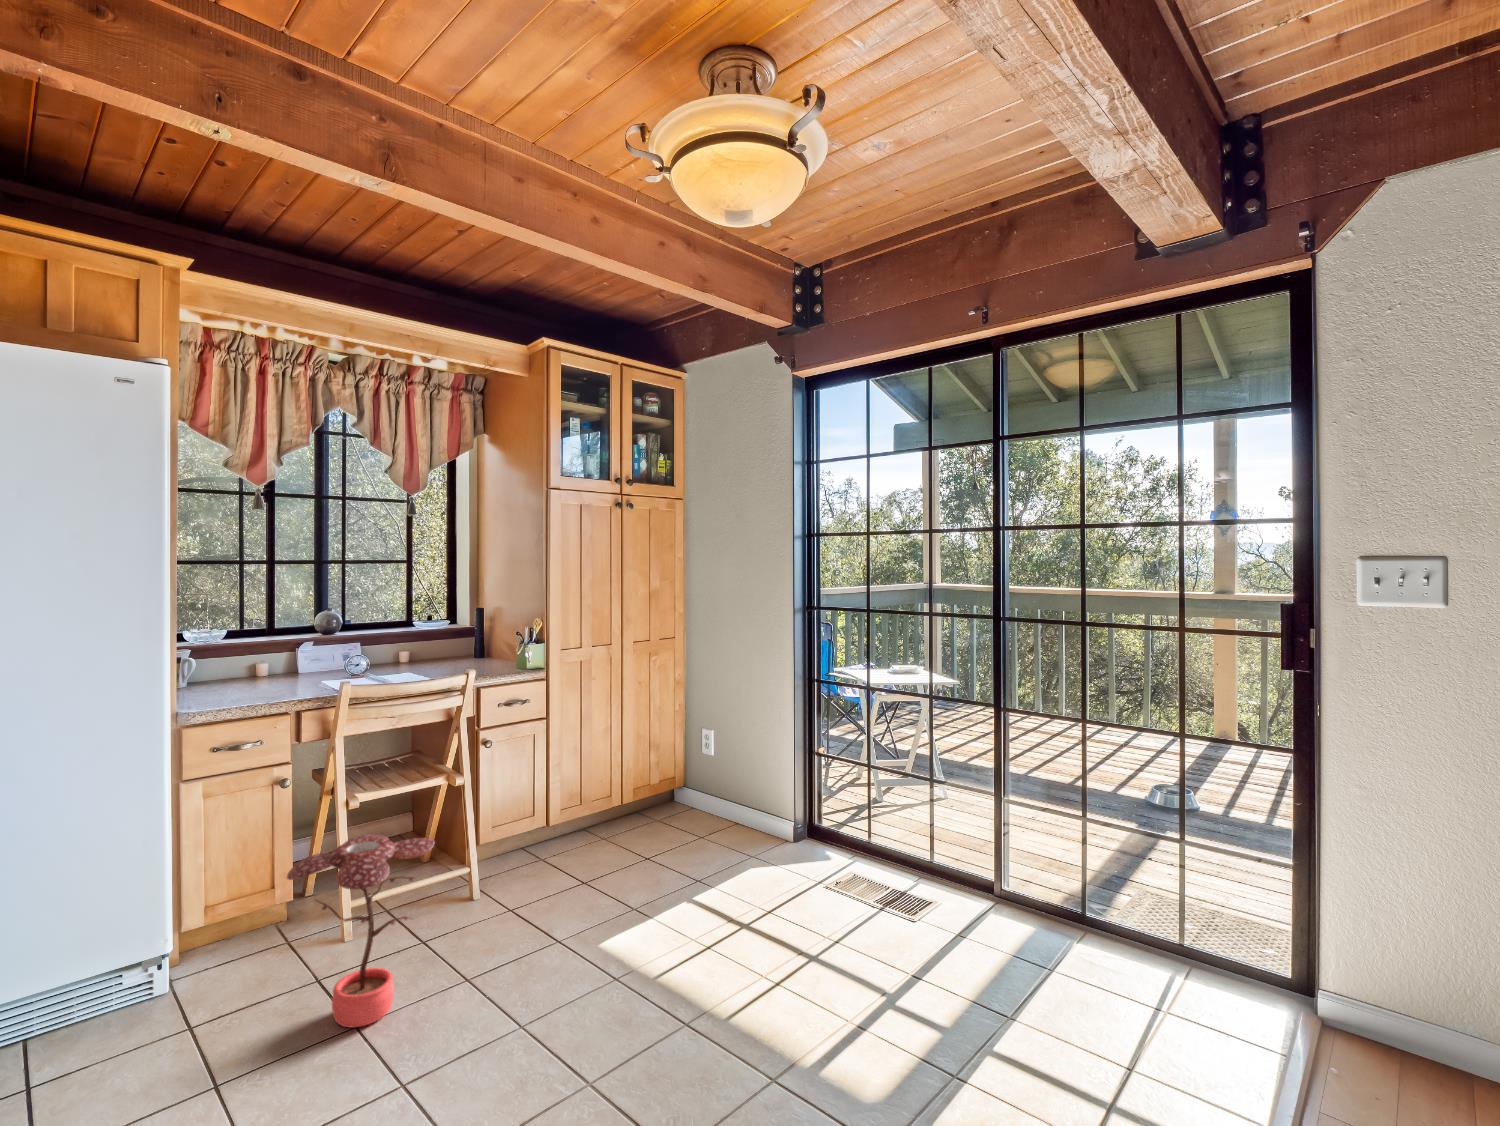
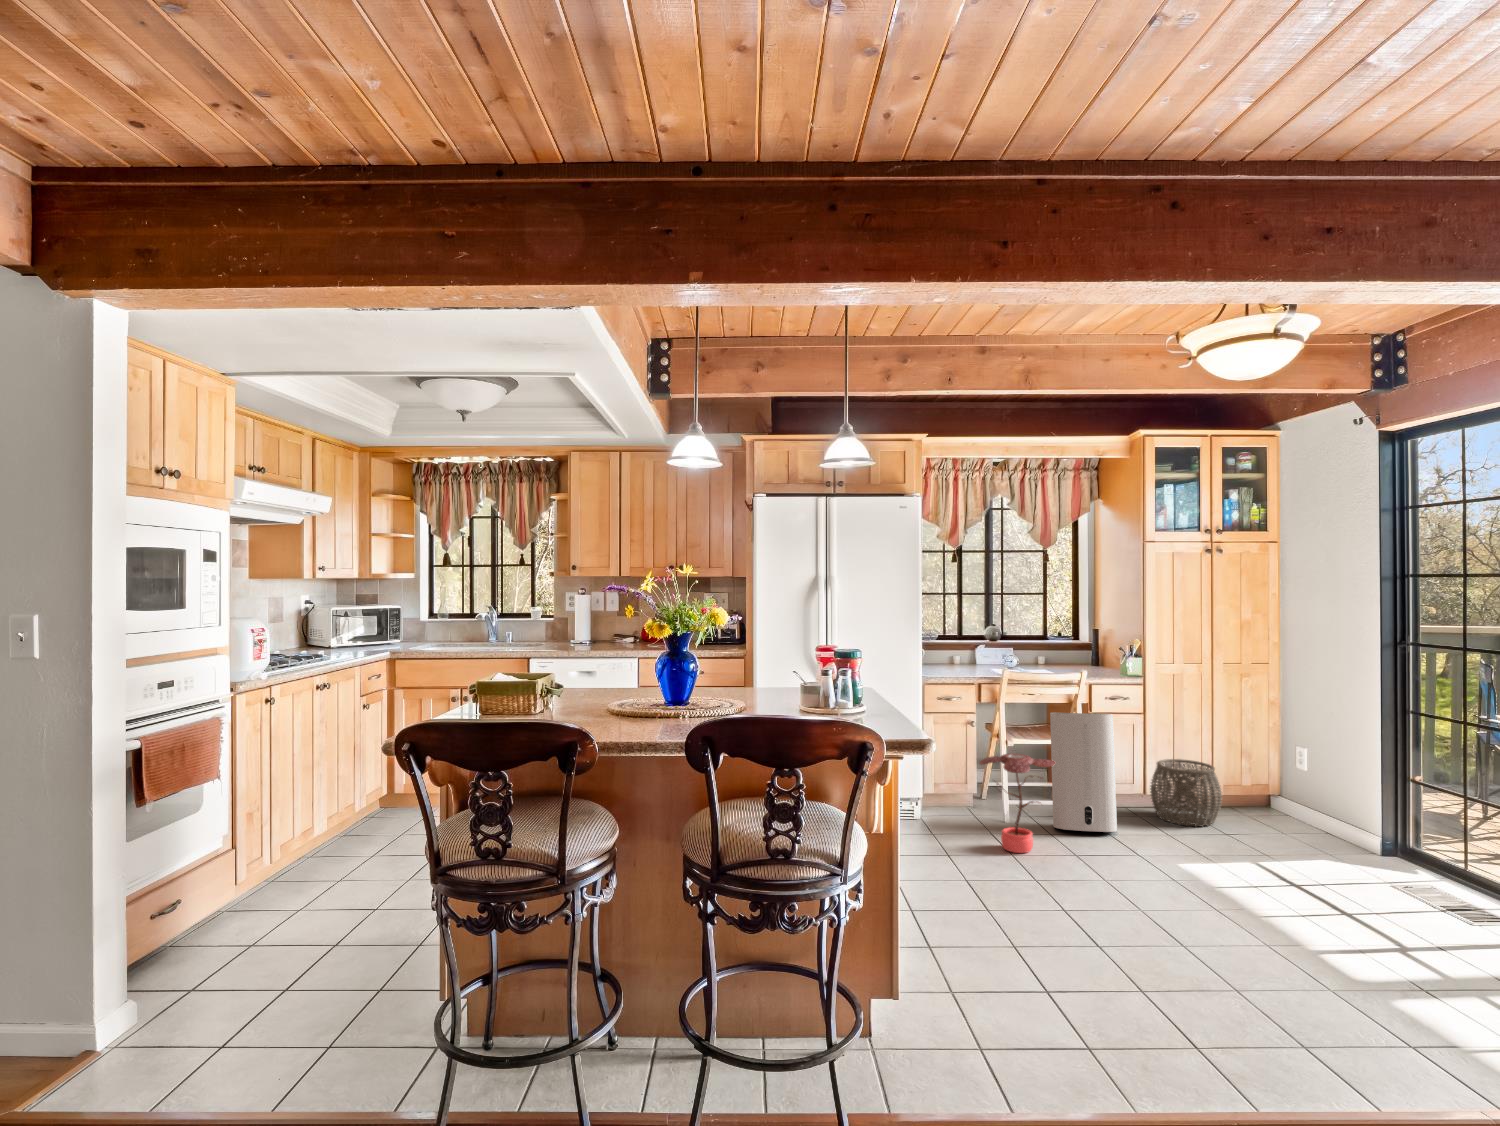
air purifier: none [421,733,522,930] -> present [1050,713,1117,832]
woven basket: none [556,771,642,864] -> present [1150,759,1222,826]

